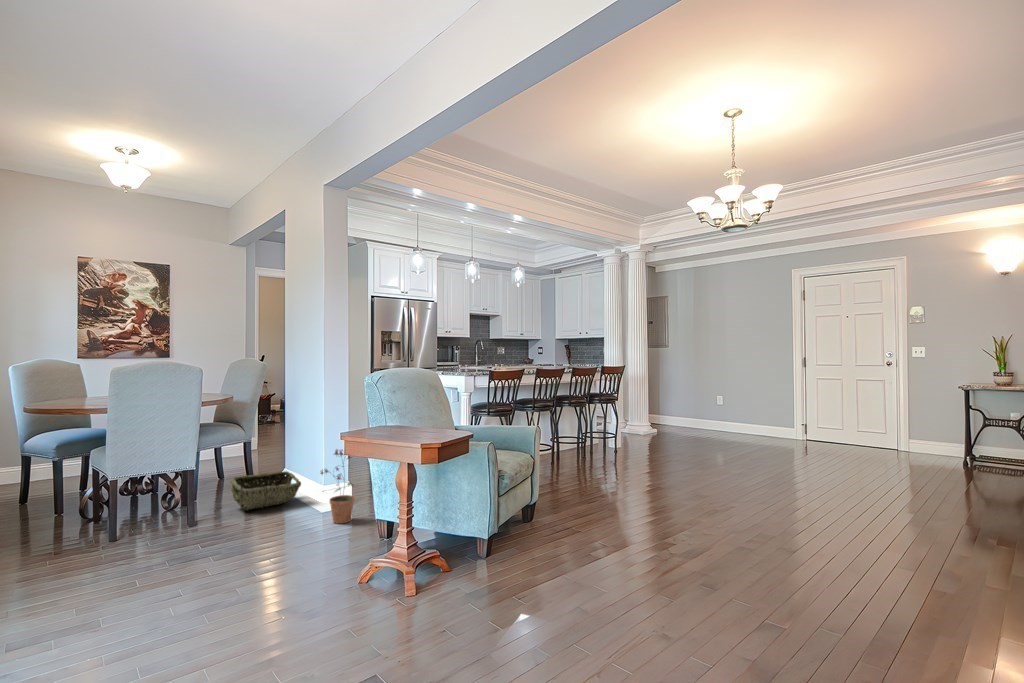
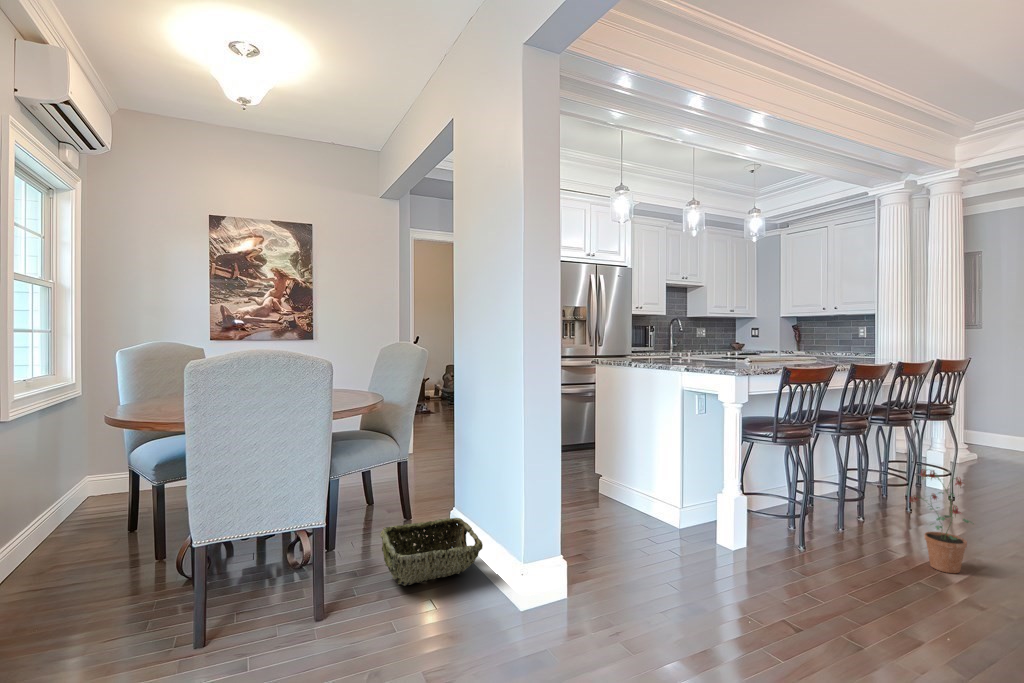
potted plant: present [321,450,355,524] -> present [910,469,972,573]

